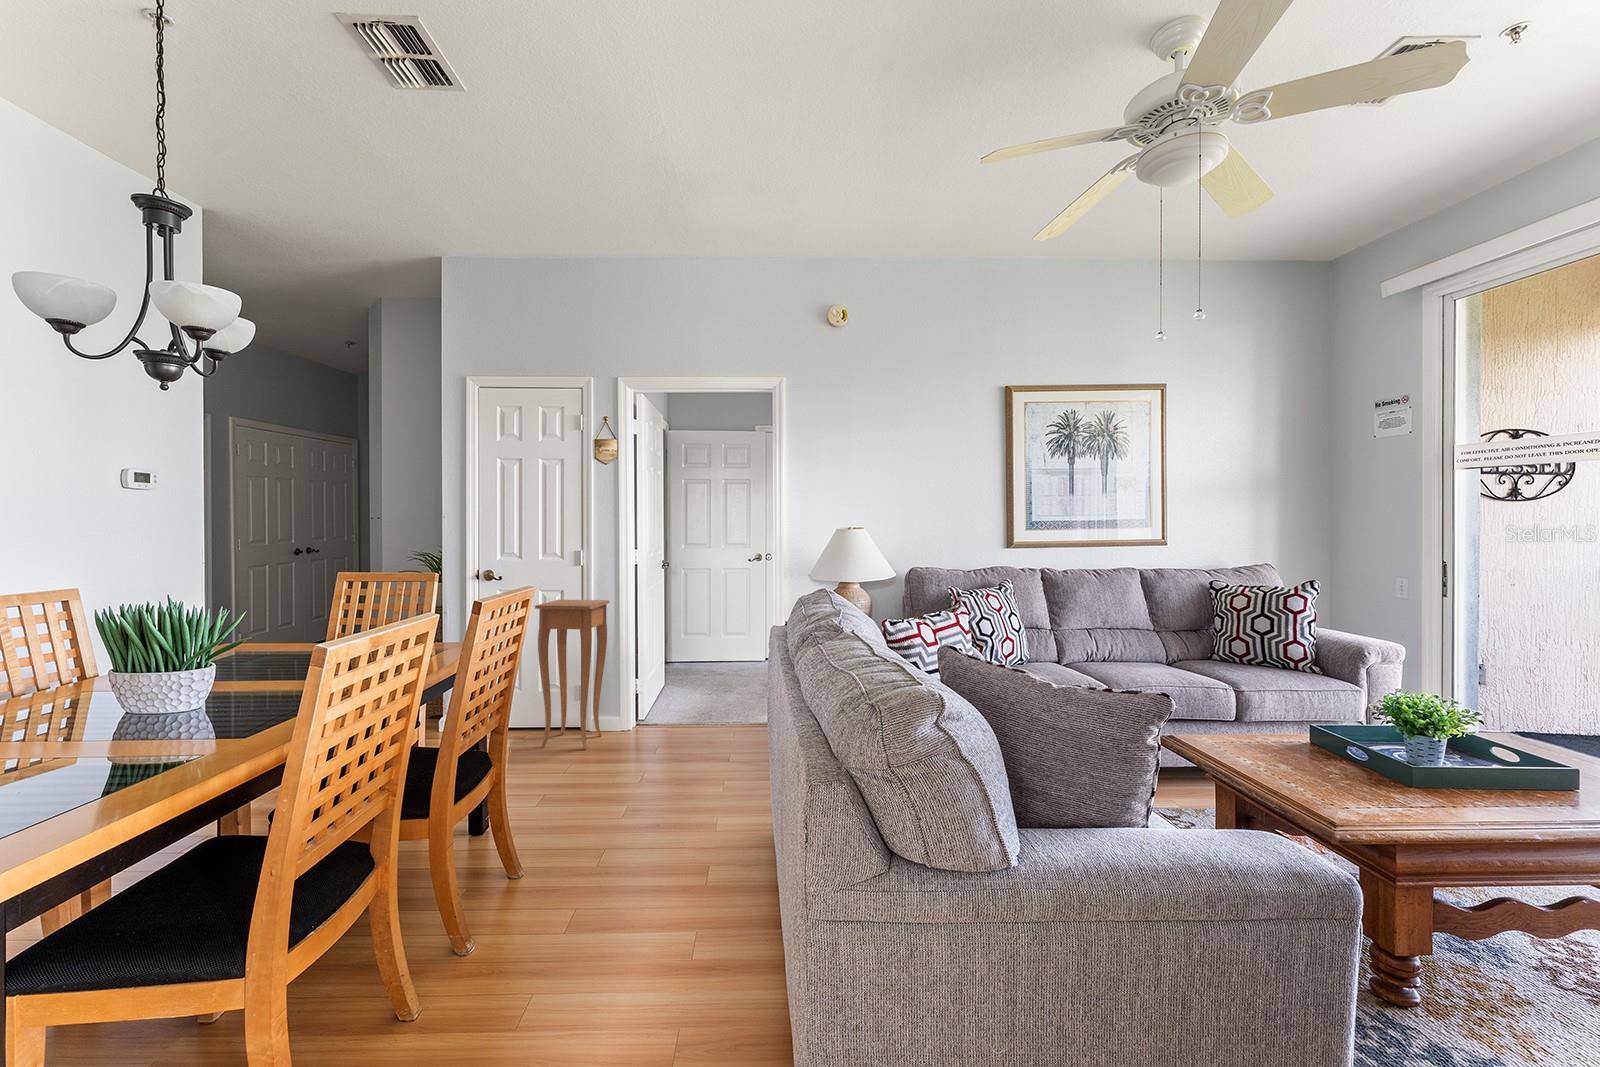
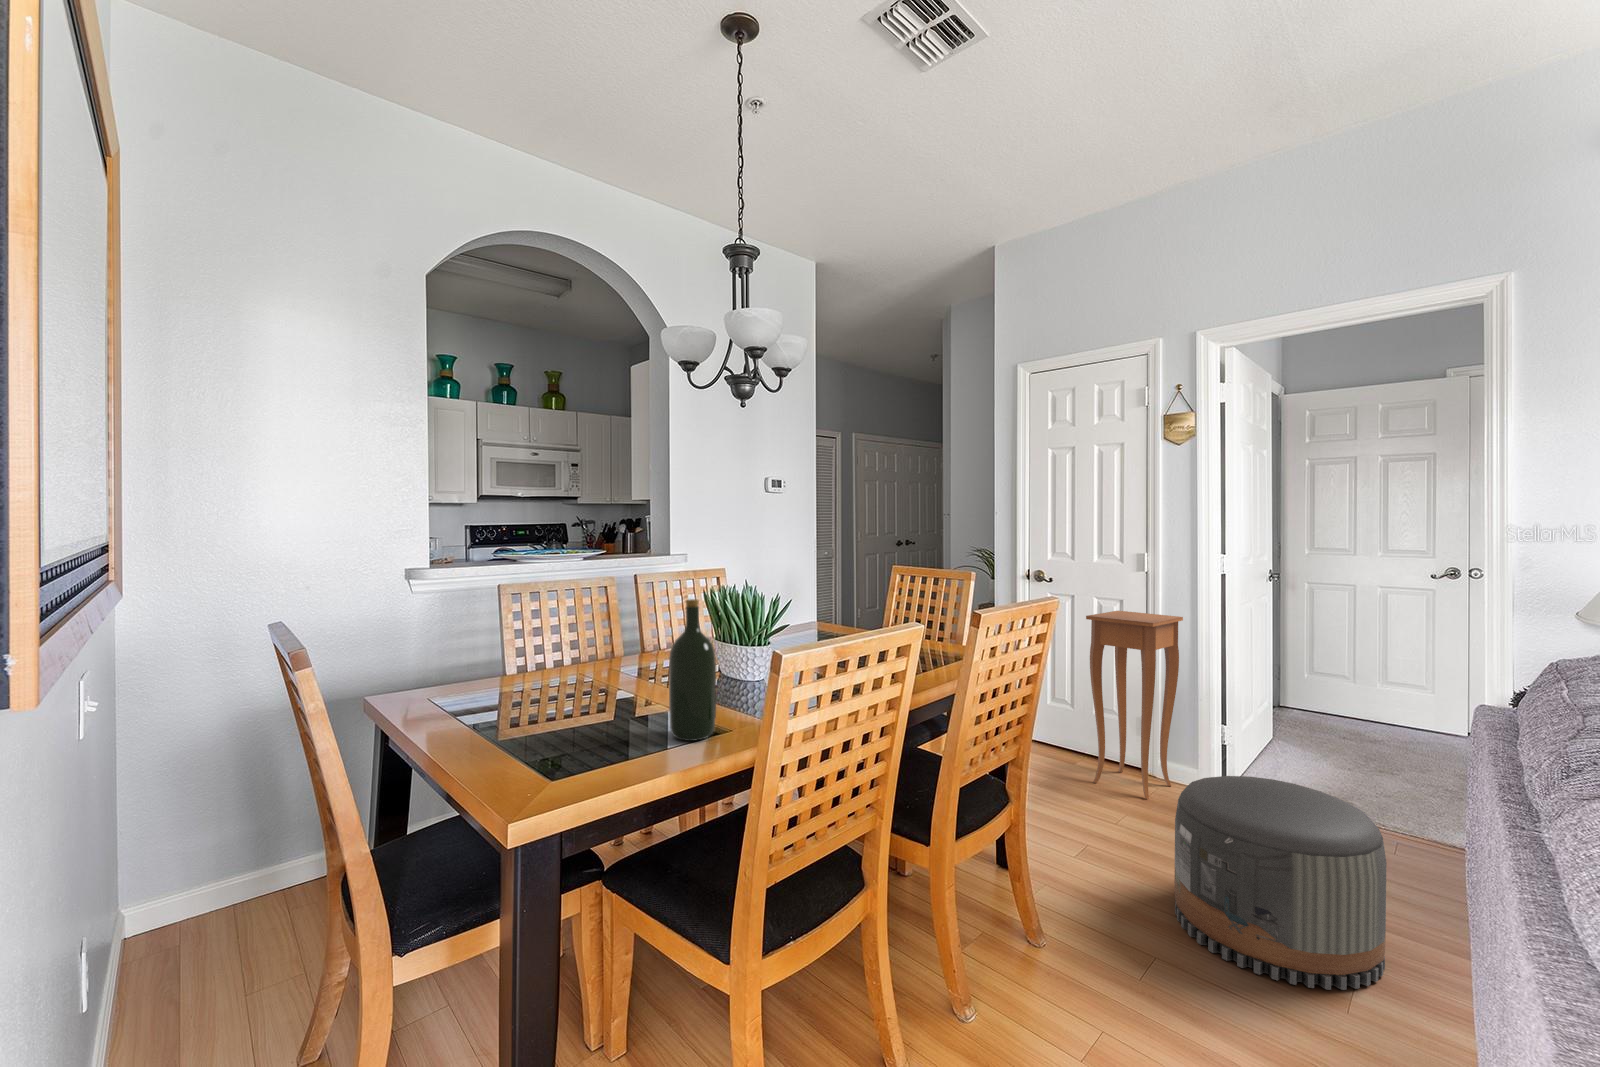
wine bottle: none [112,611,186,773] -> present [669,599,716,741]
pouf: none [615,707,738,839] -> present [1174,776,1387,990]

